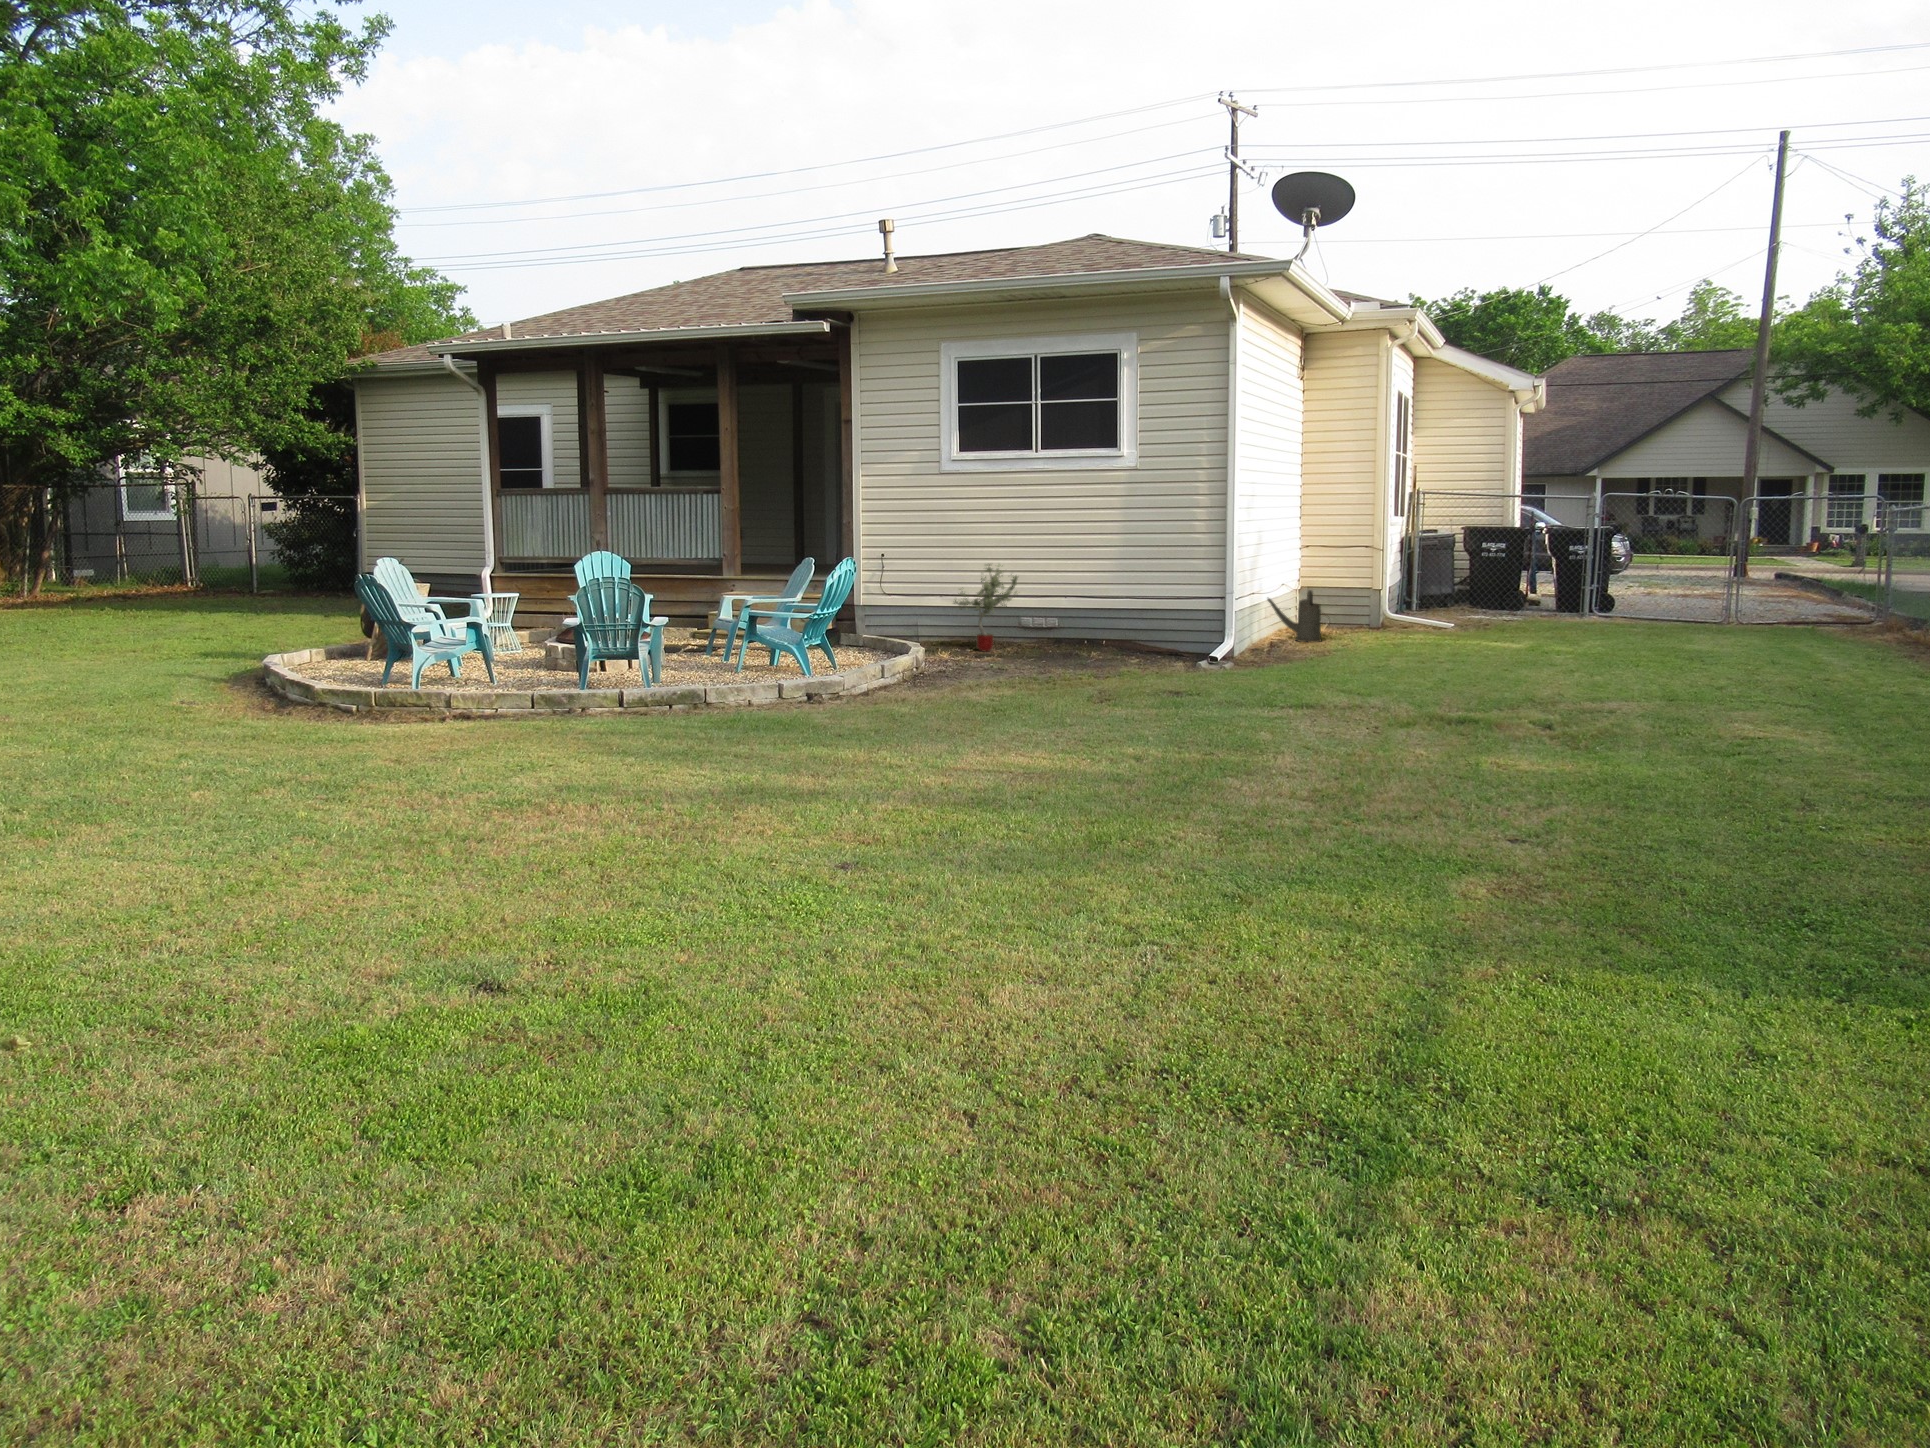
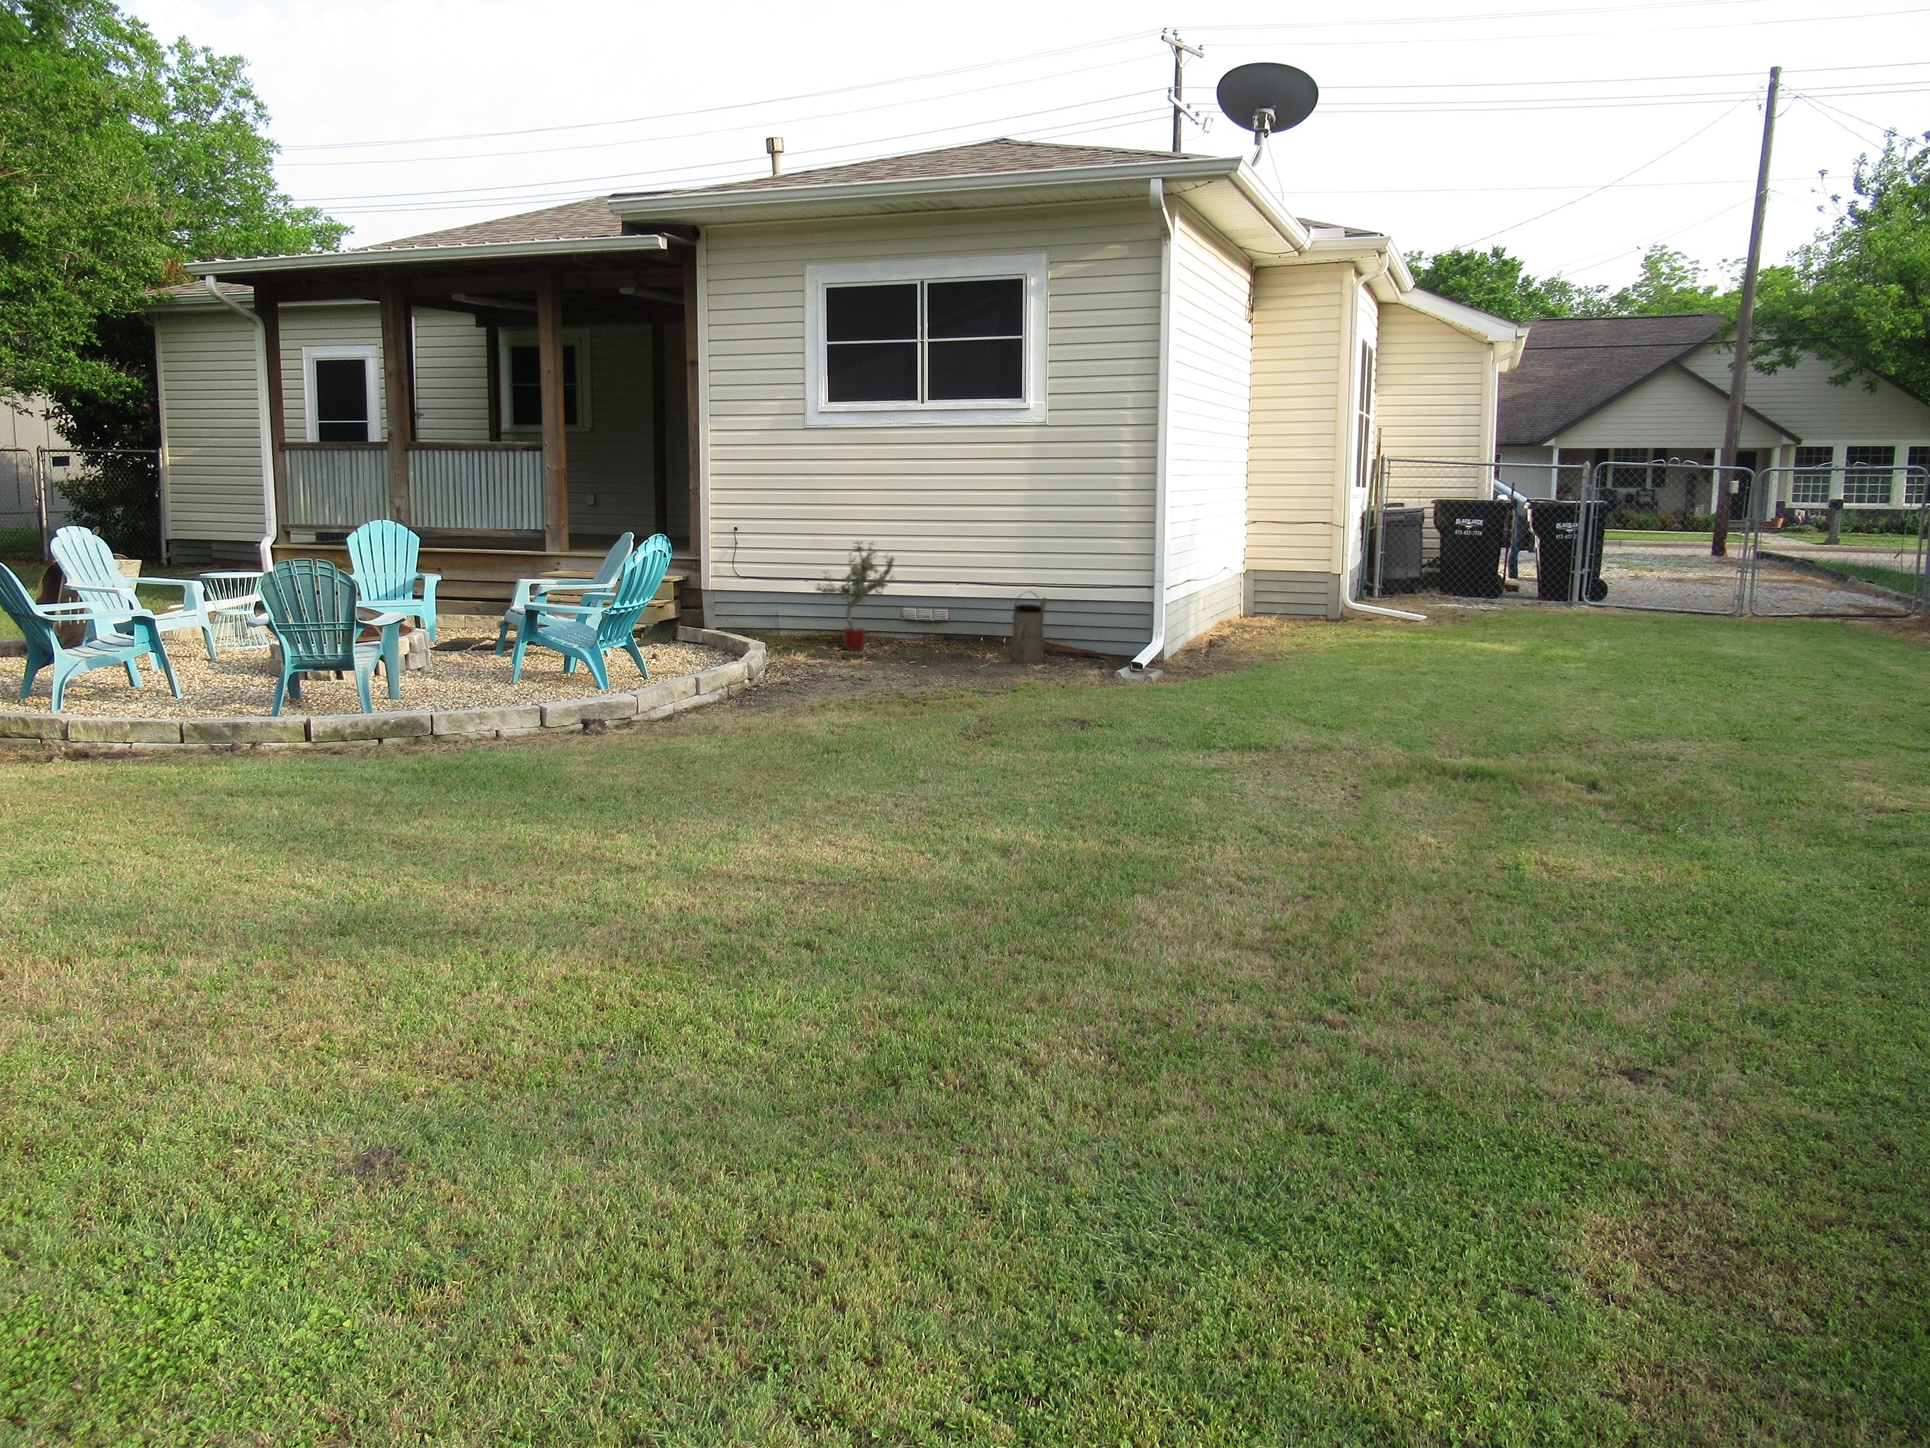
watering can: present [1268,590,1330,642] -> present [1010,596,1047,664]

